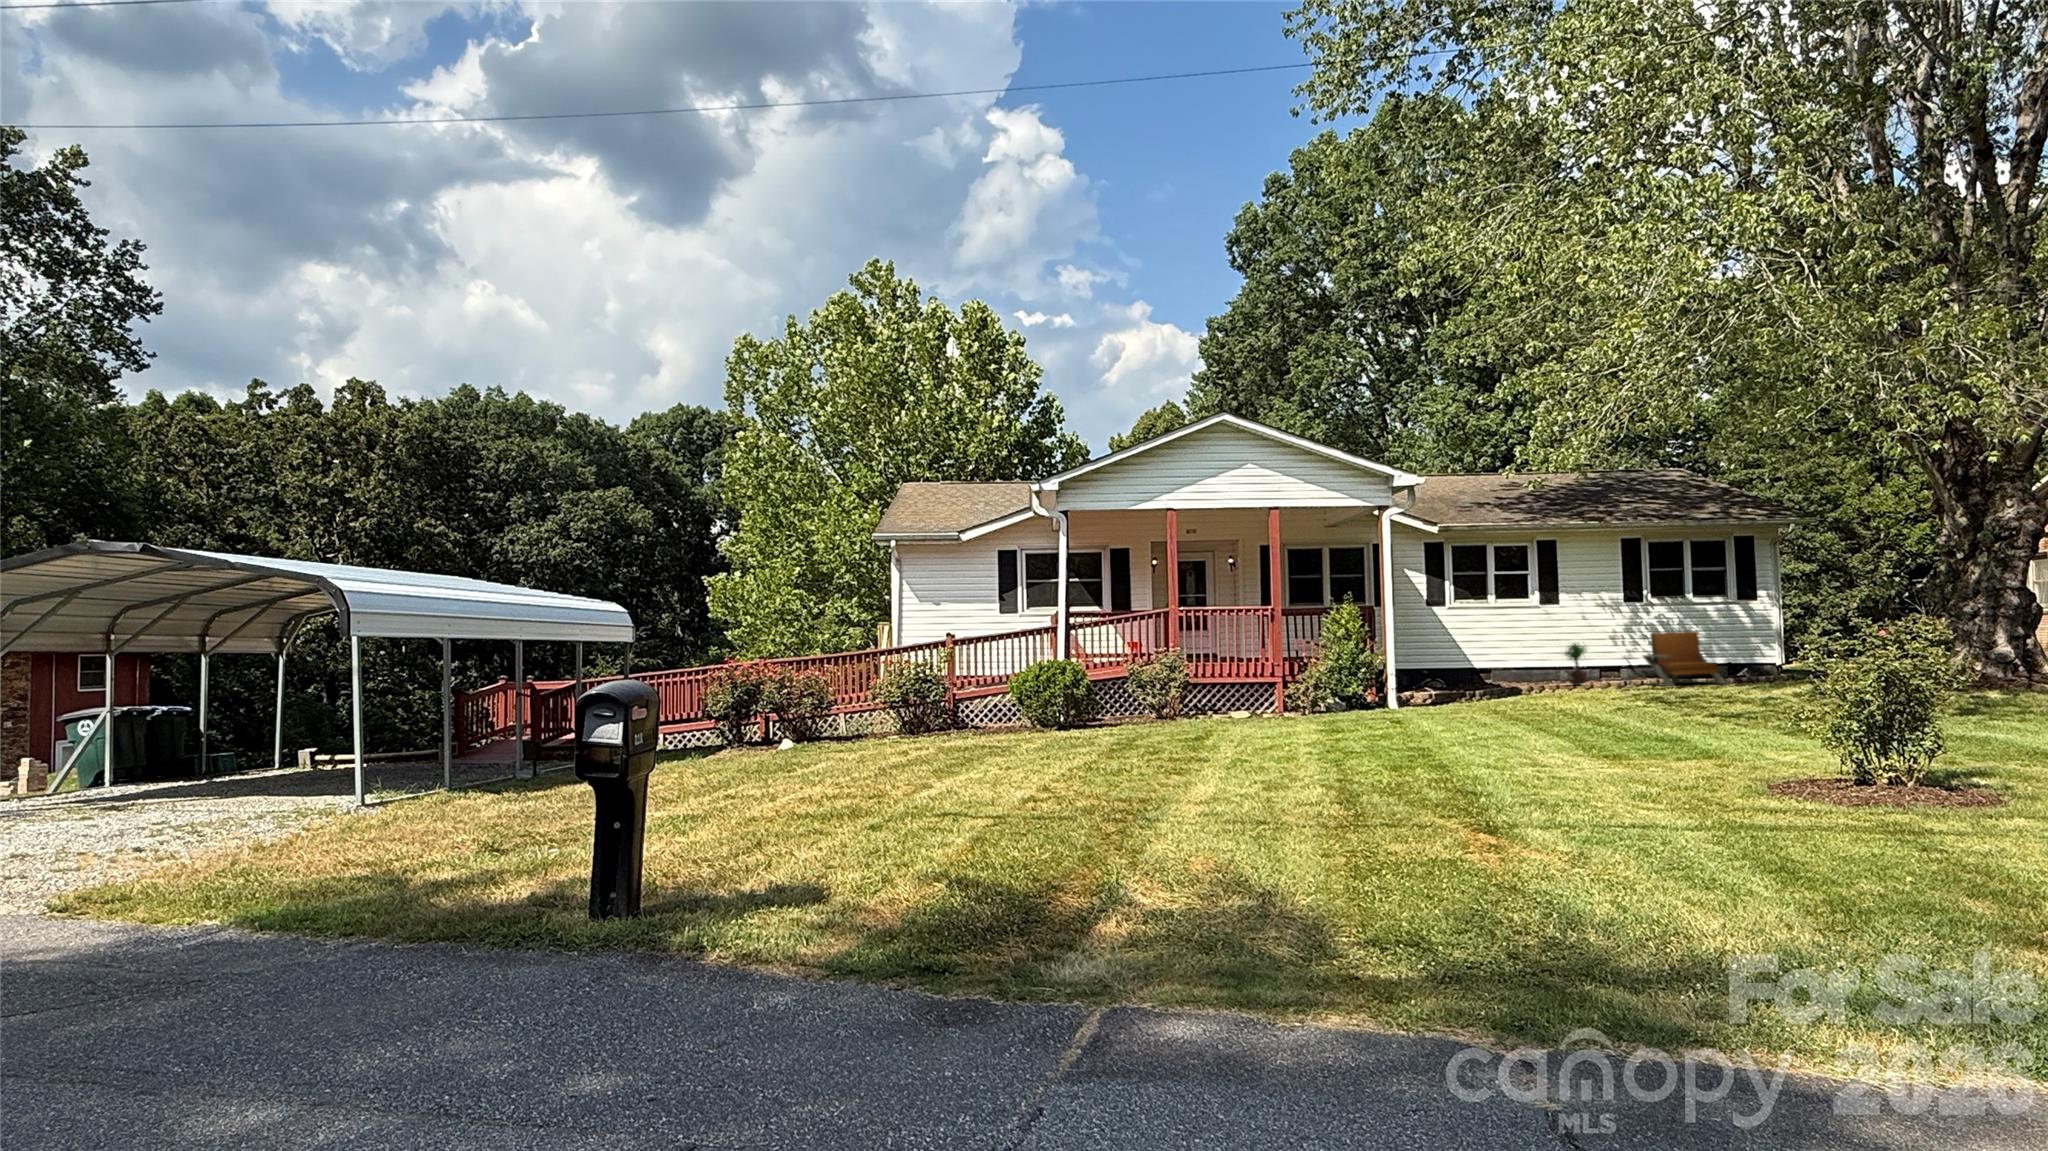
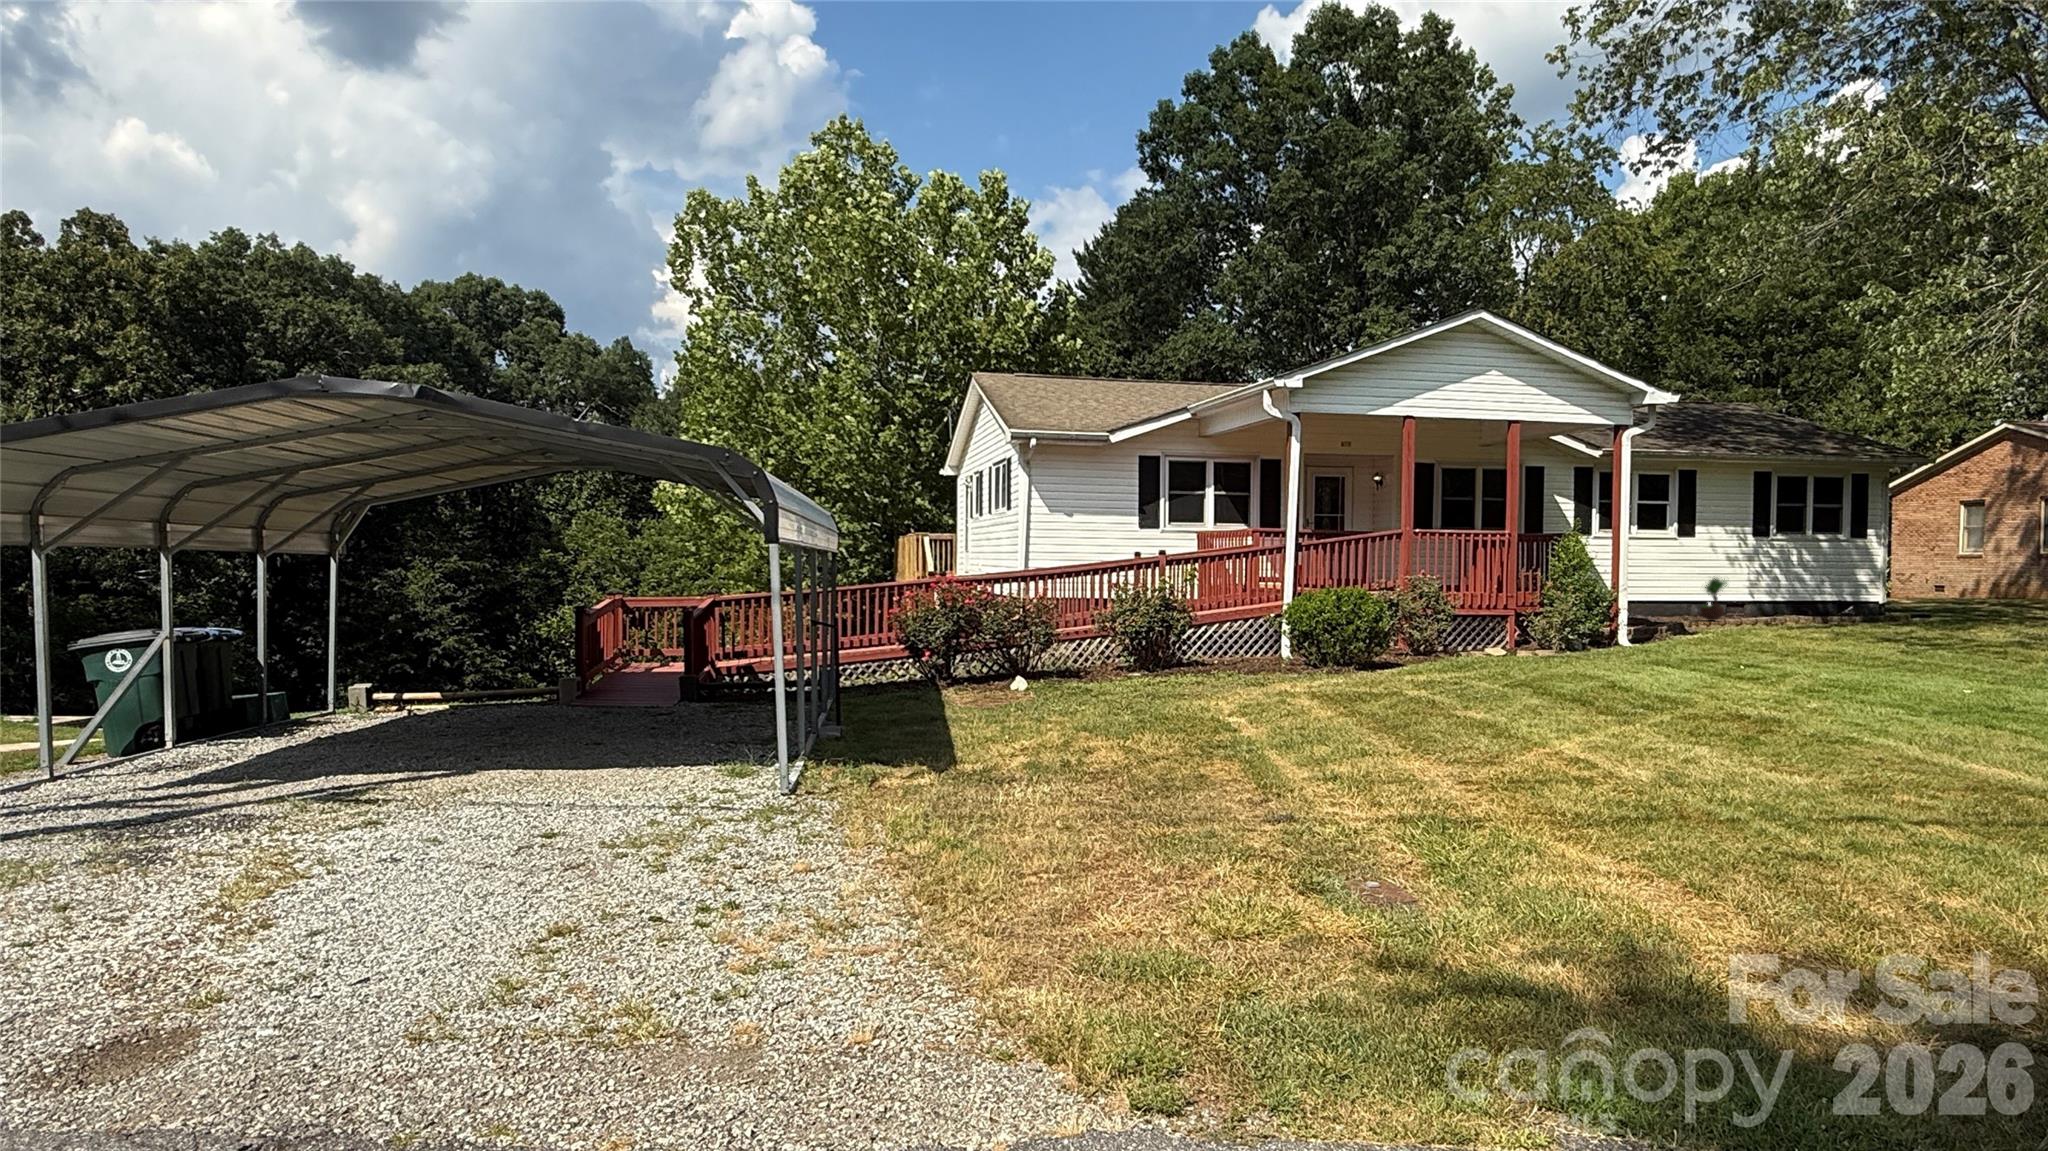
lounge chair: present [1643,631,1726,686] -> none [1772,567,1863,623]

